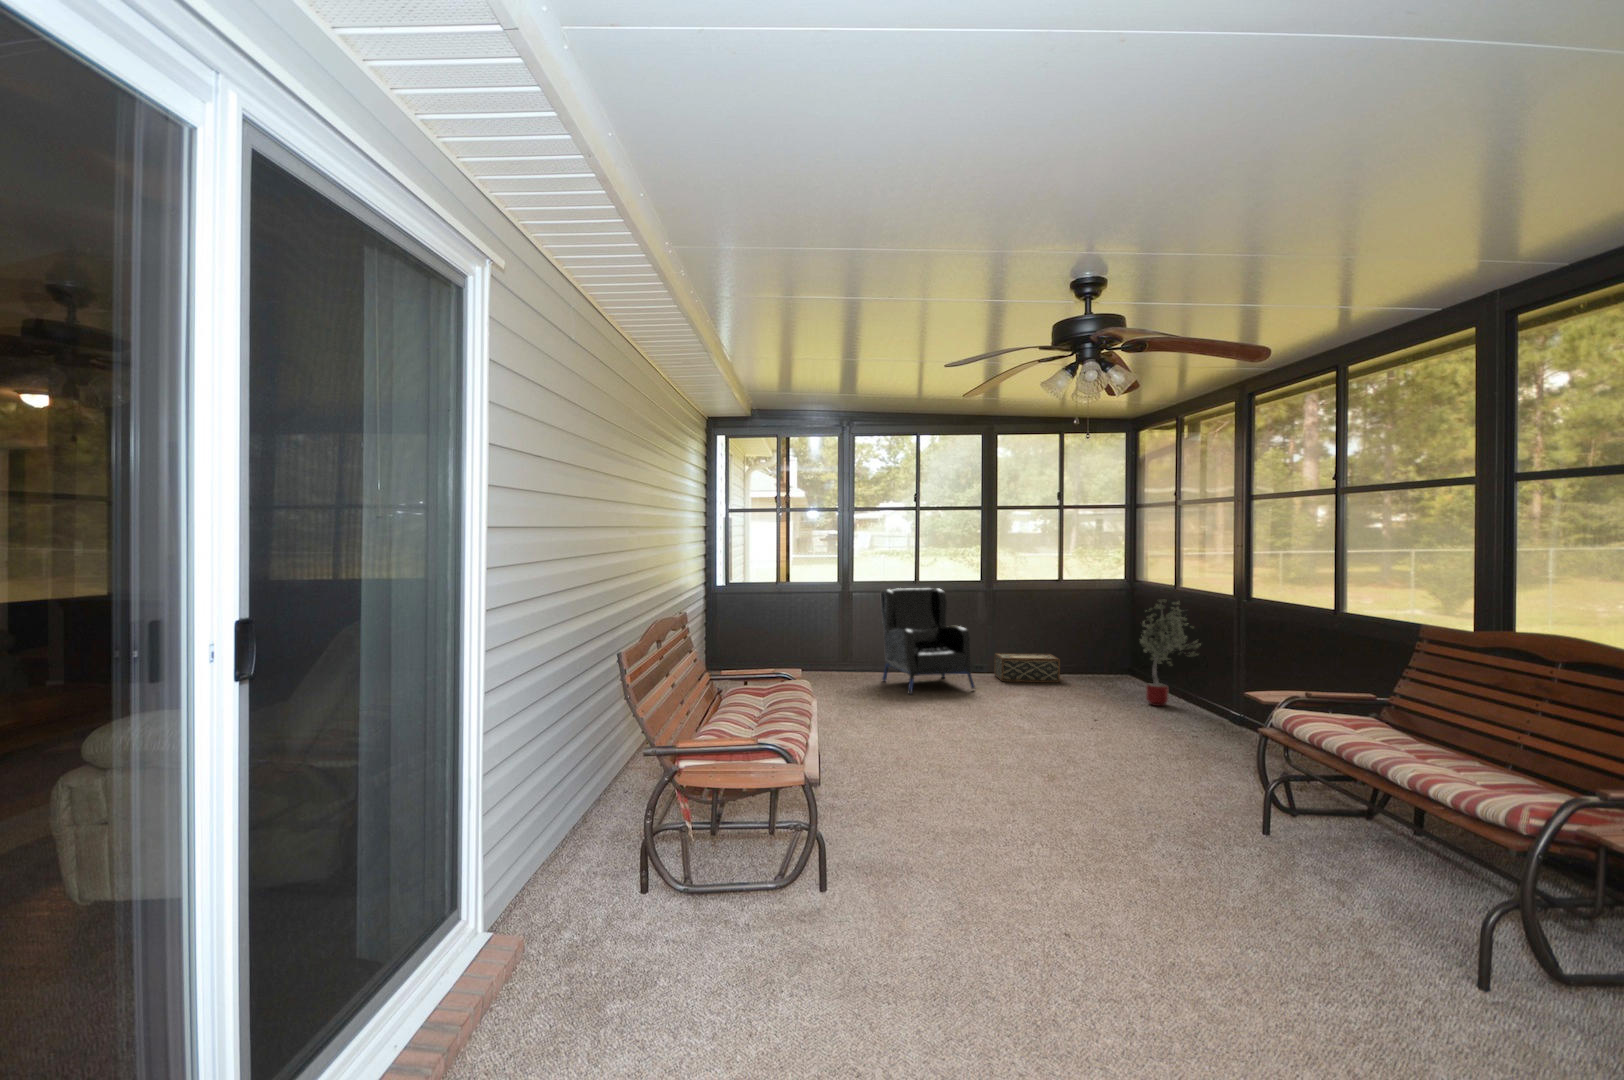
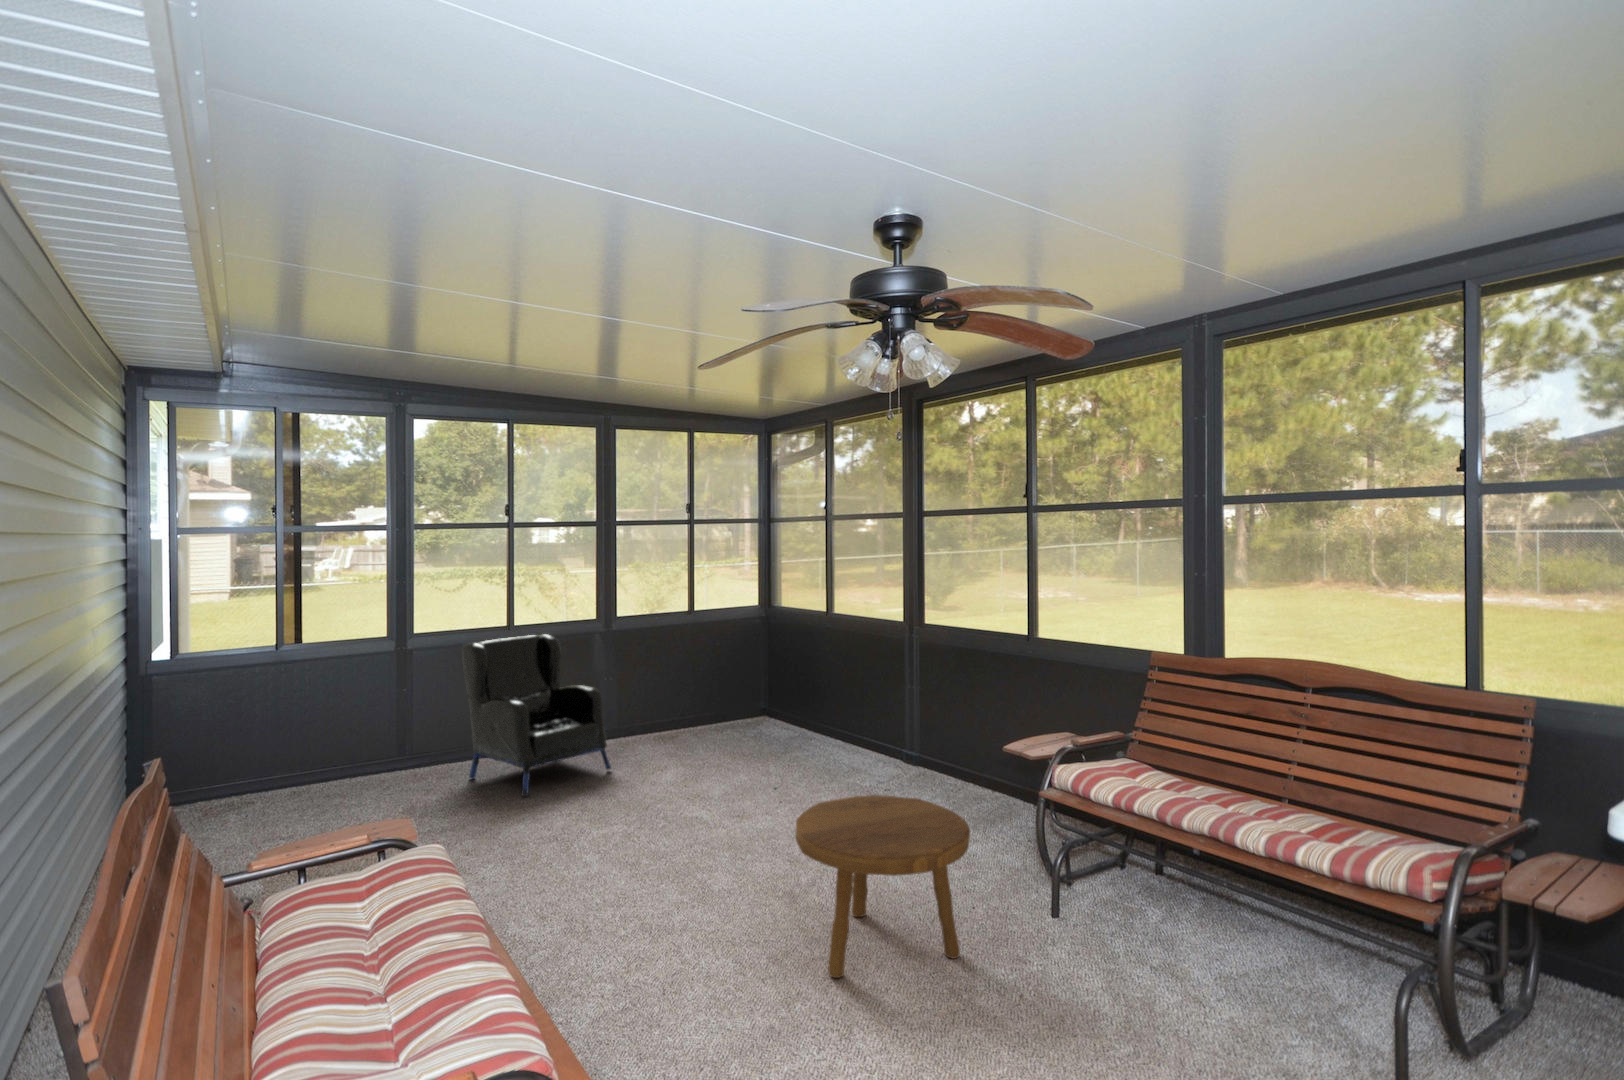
potted tree: present [1140,600,1201,706] -> none [796,629,869,754]
woven basket: present [994,653,1060,682] -> none [620,703,703,749]
footstool: none [1023,703,1158,824] -> present [795,795,970,978]

